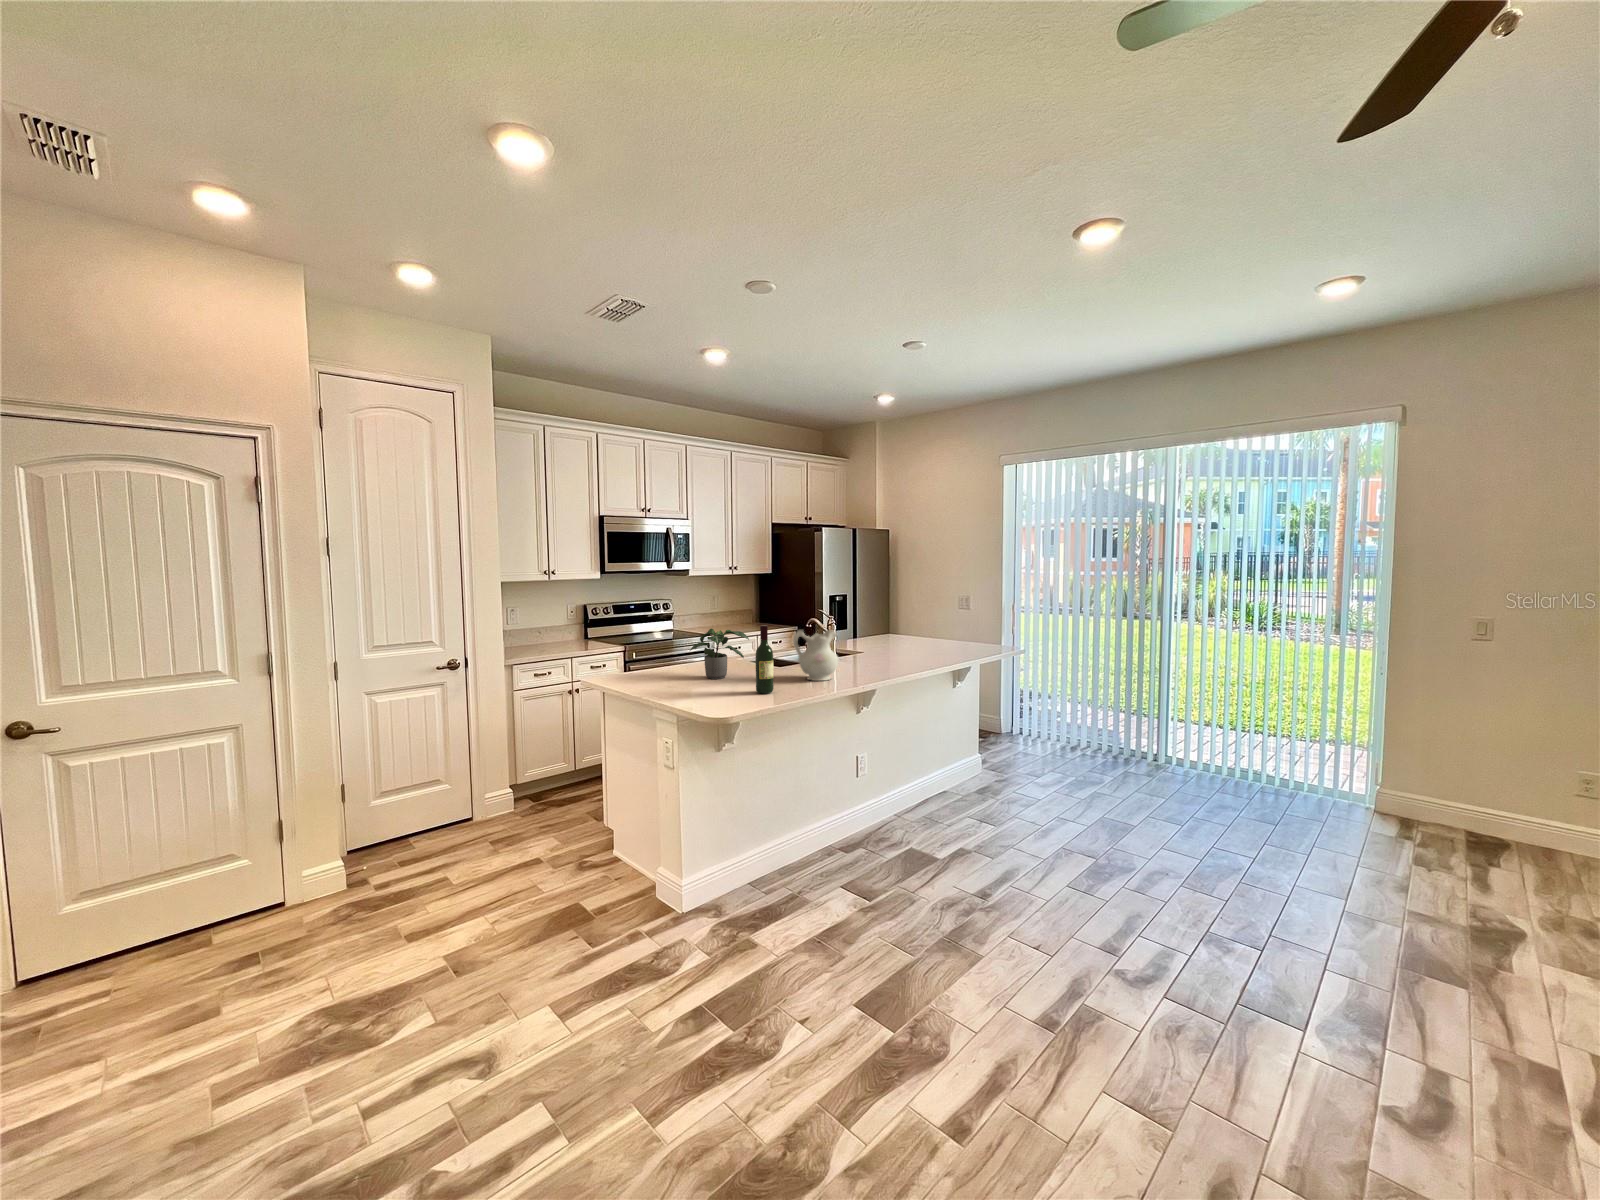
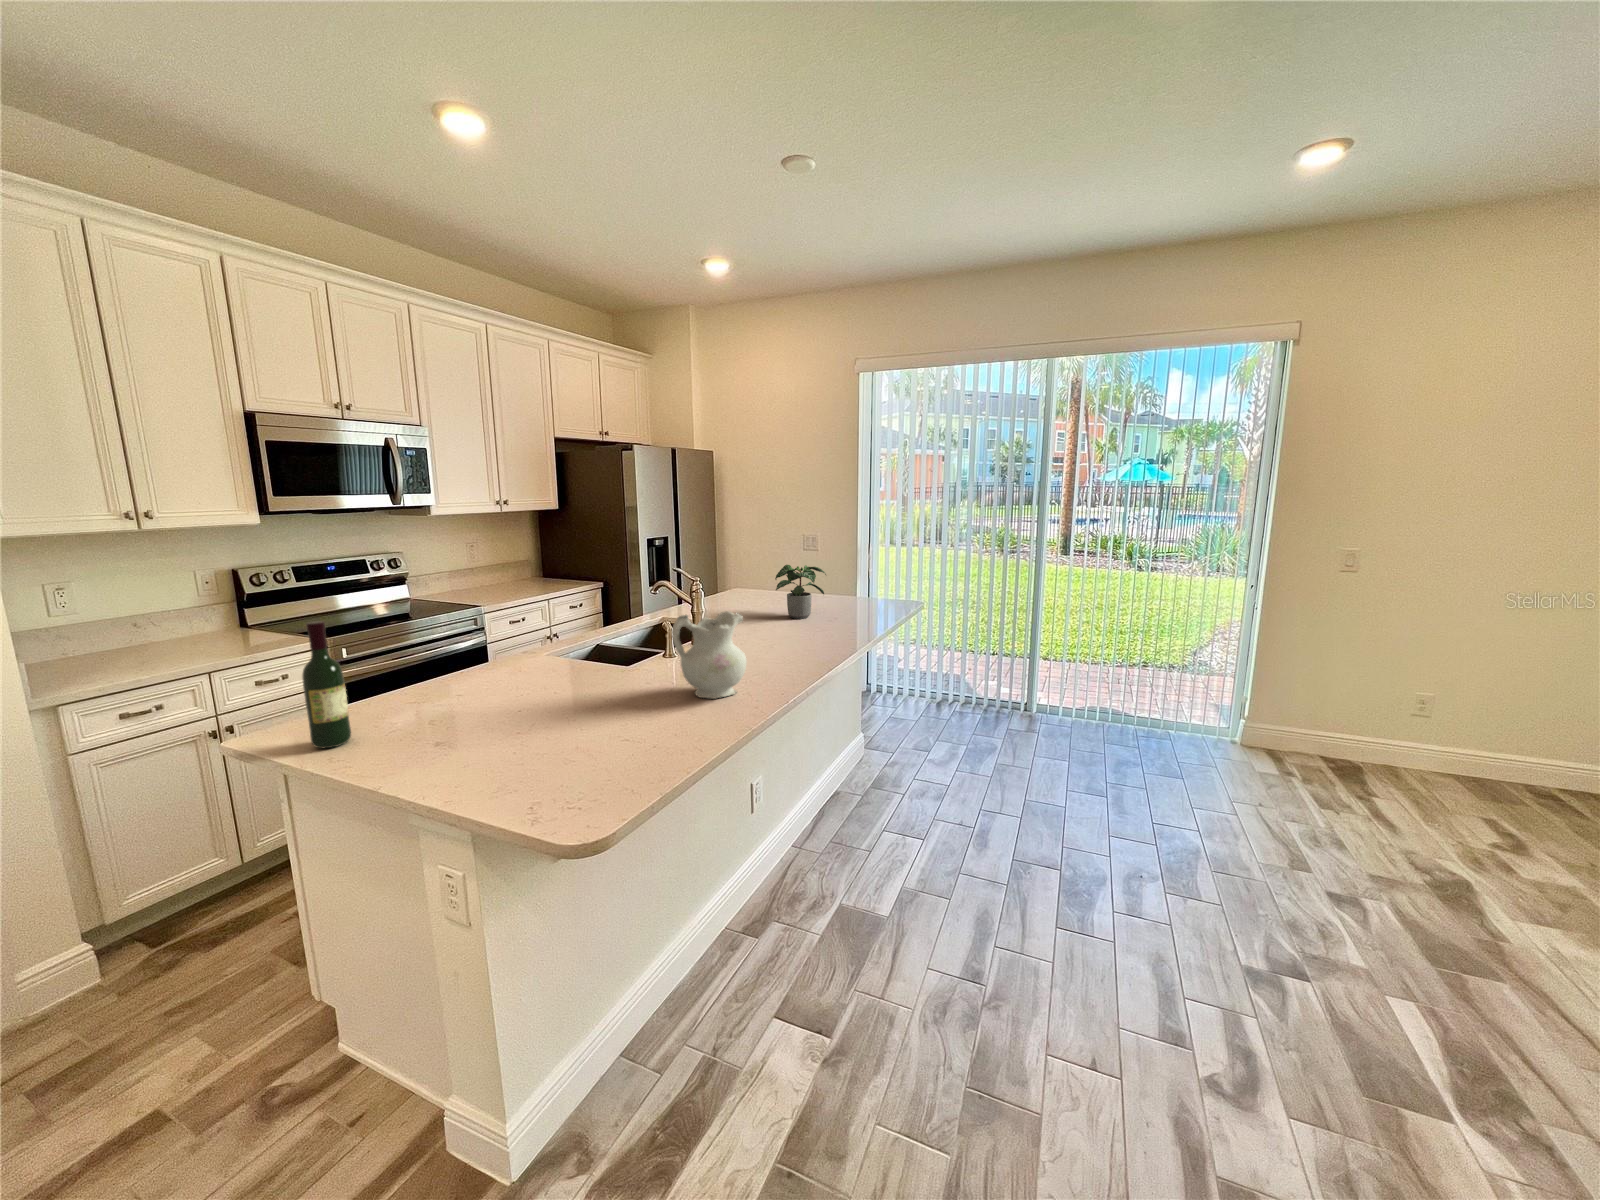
wine bottle: present [755,625,774,694] -> present [302,621,351,748]
potted plant: present [690,629,749,679] -> present [775,565,826,619]

